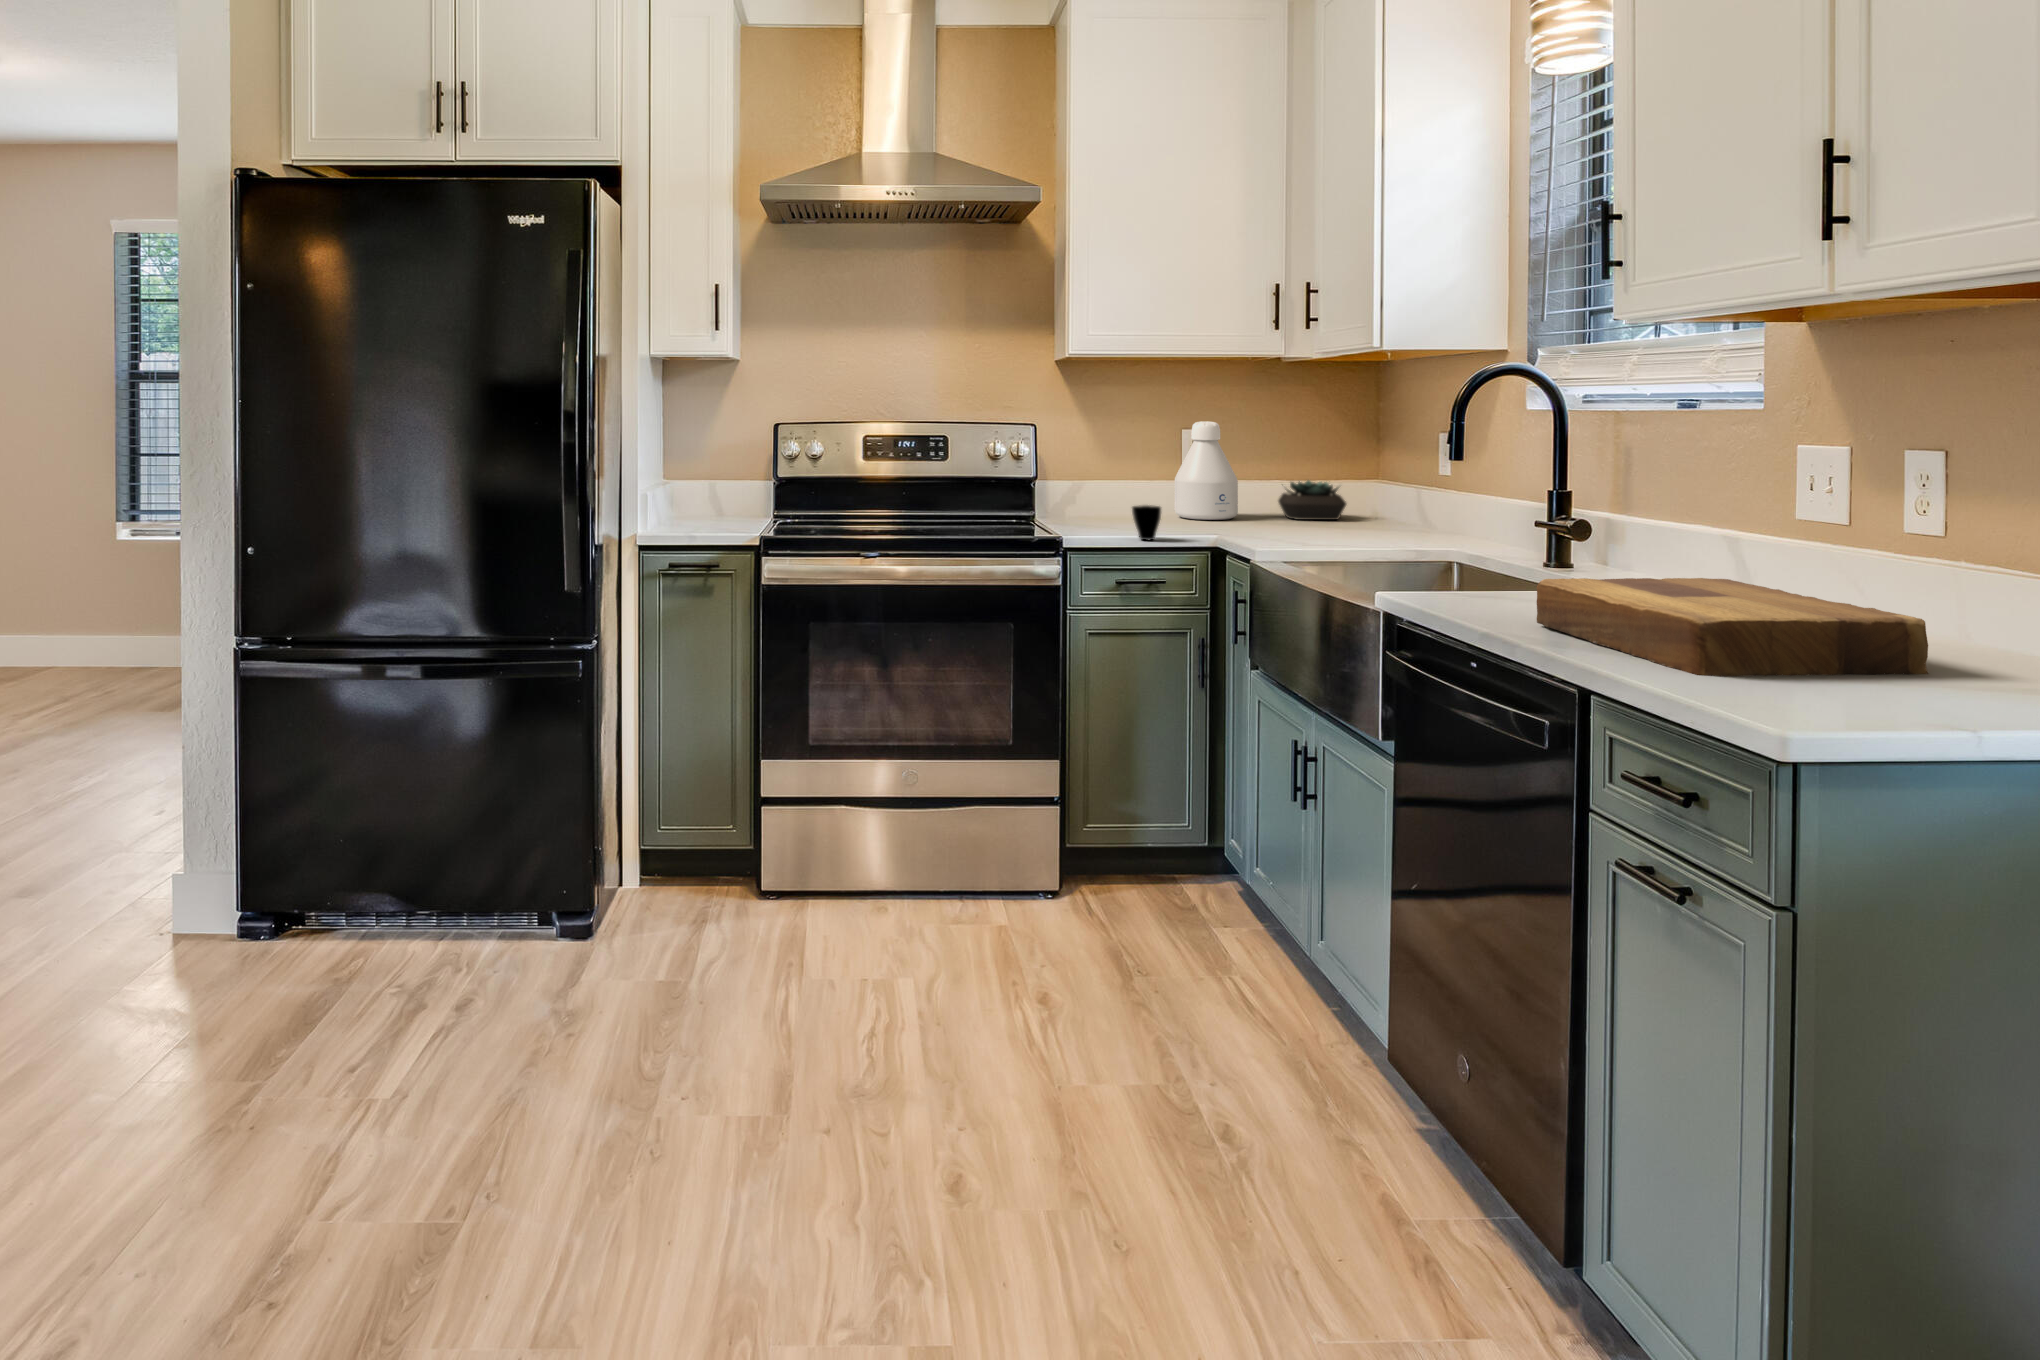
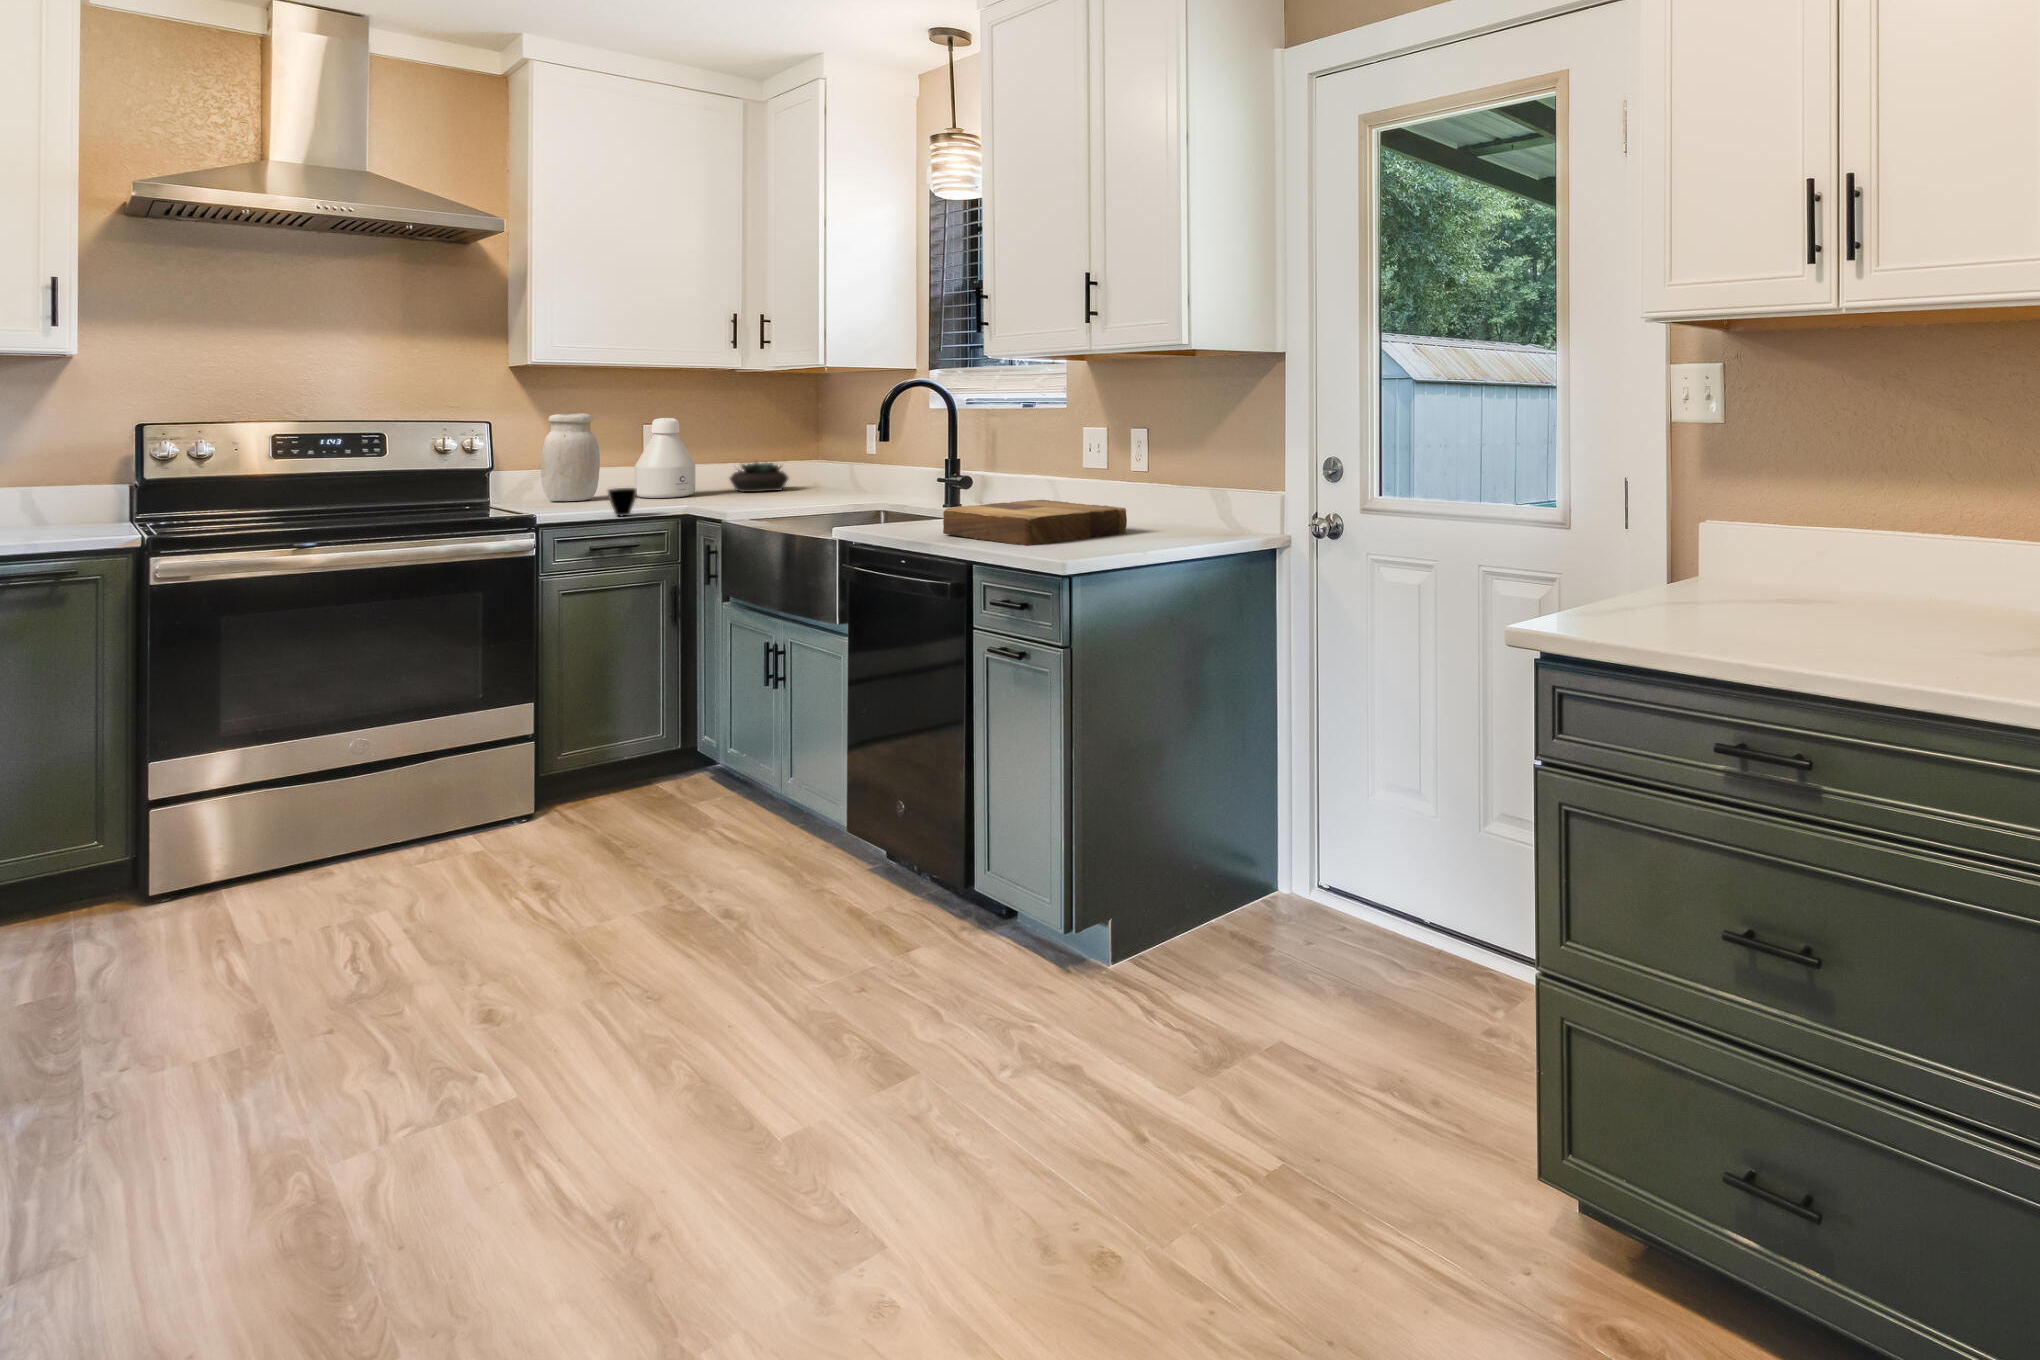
jar: none [1085,415,1139,516] -> present [541,414,600,501]

